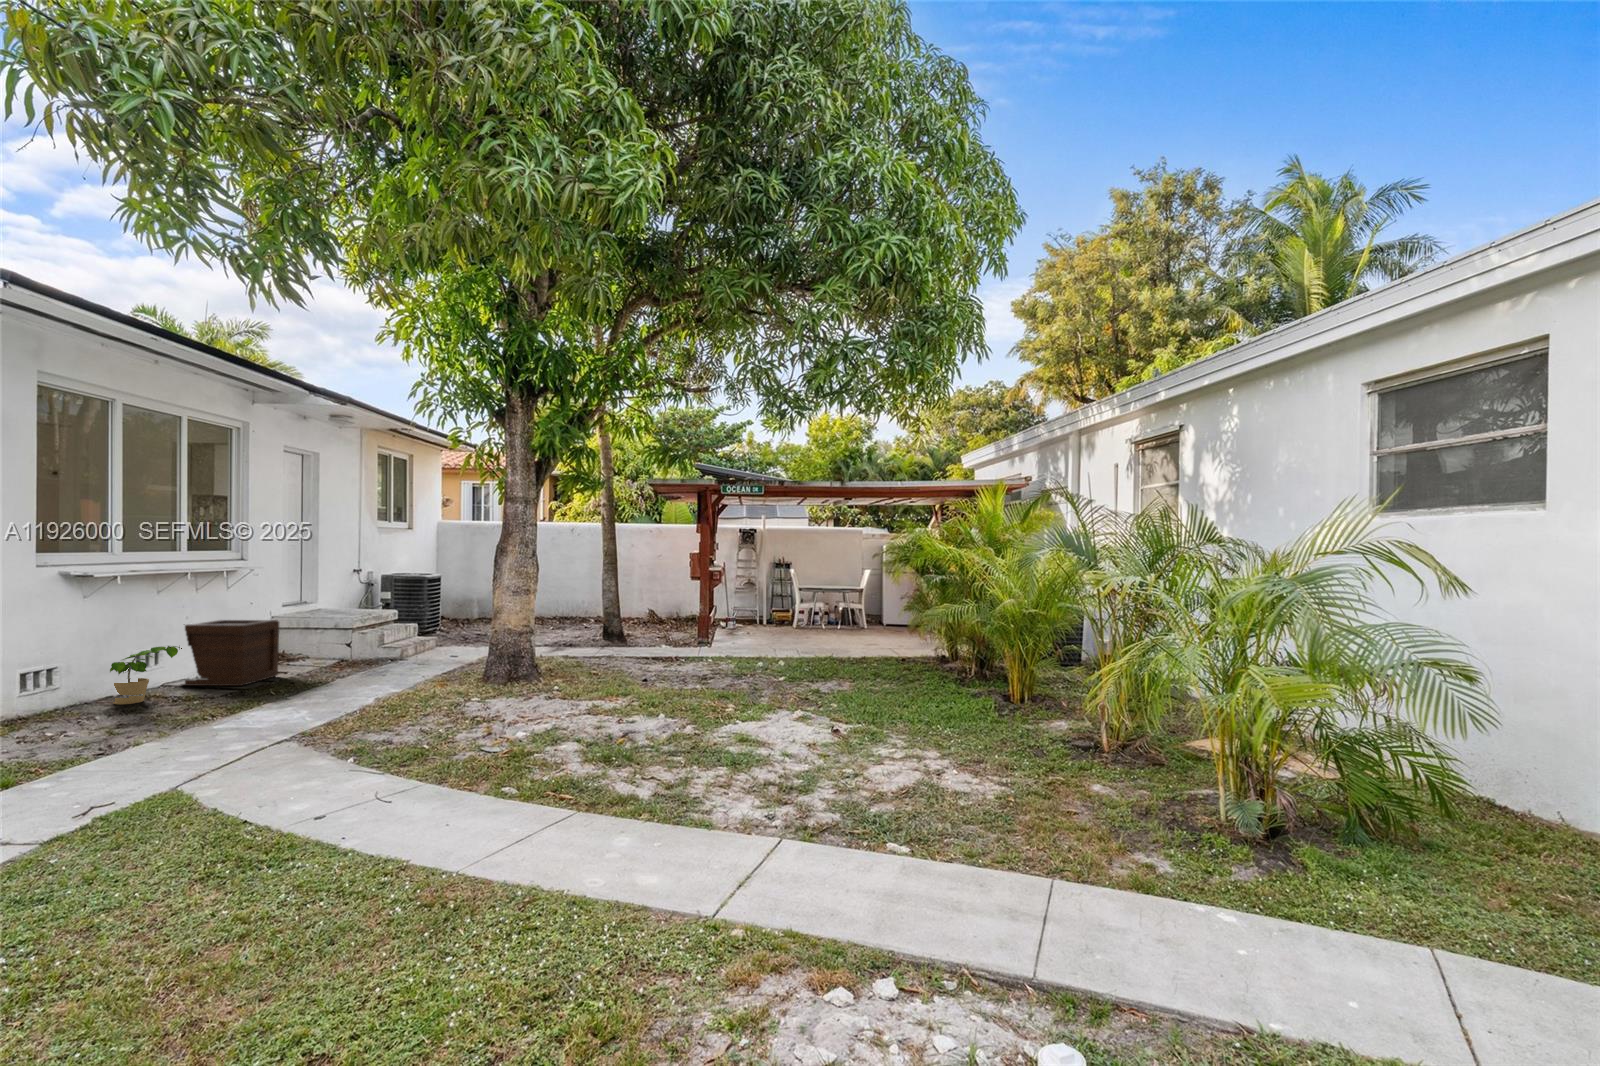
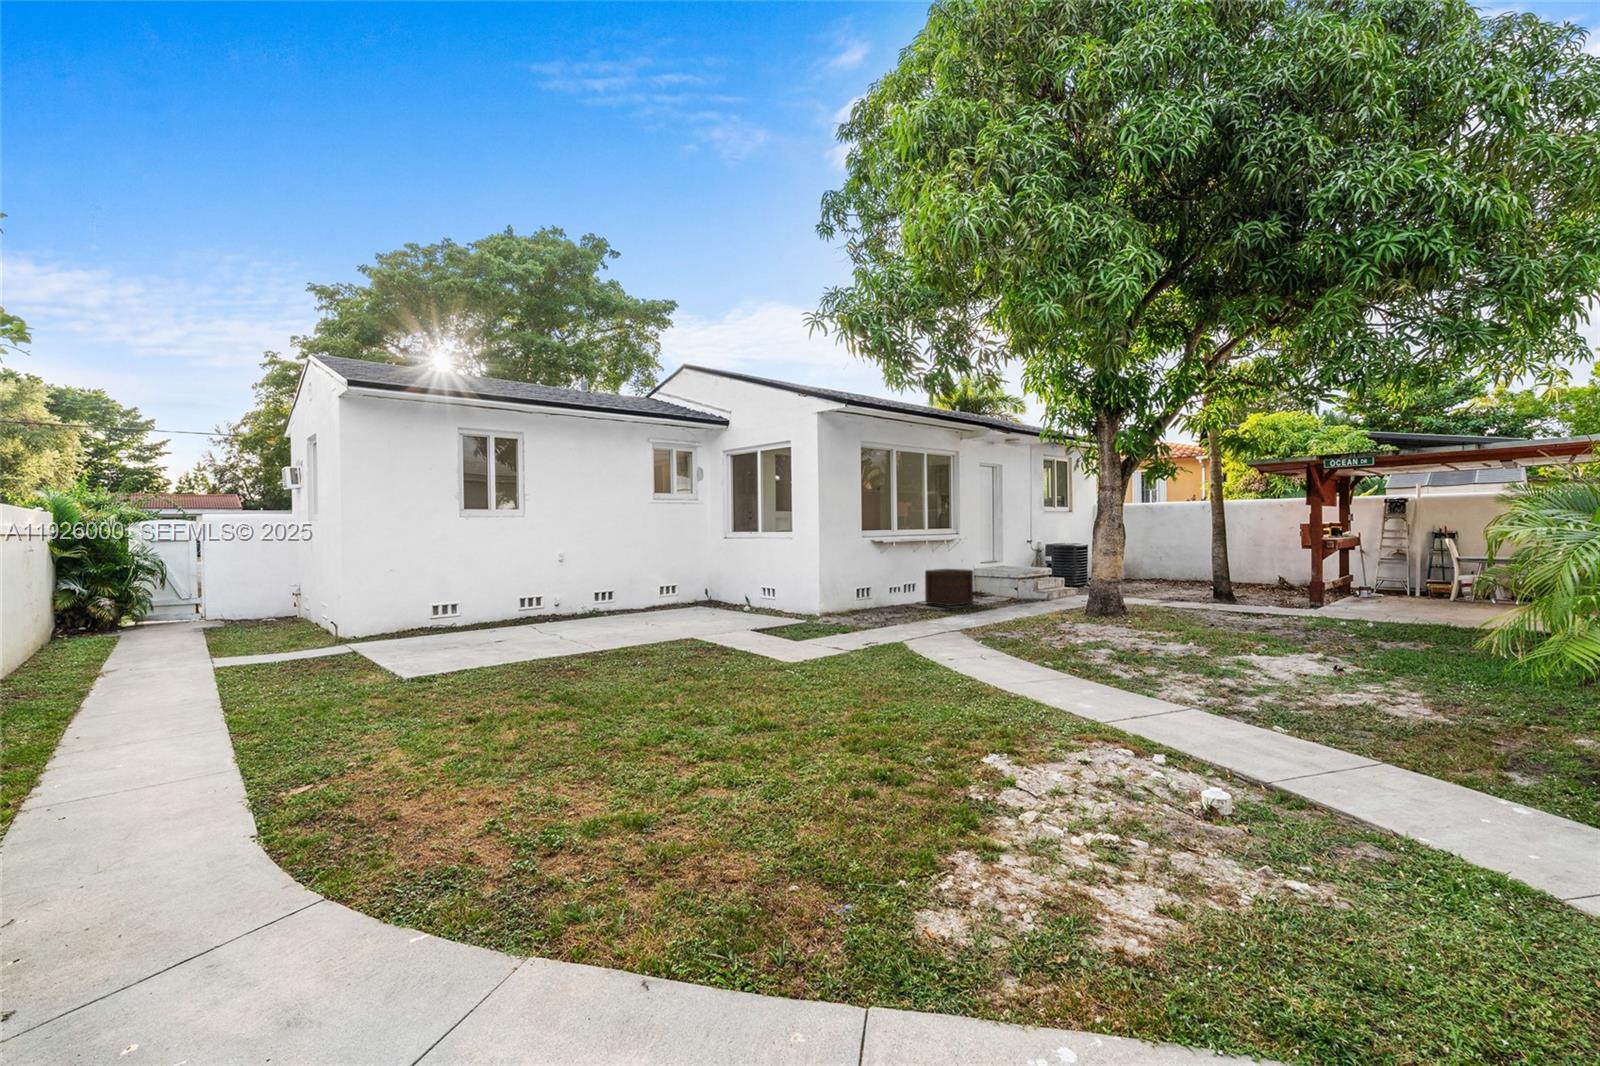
potted plant: present [110,646,180,704] -> none [893,580,922,609]

